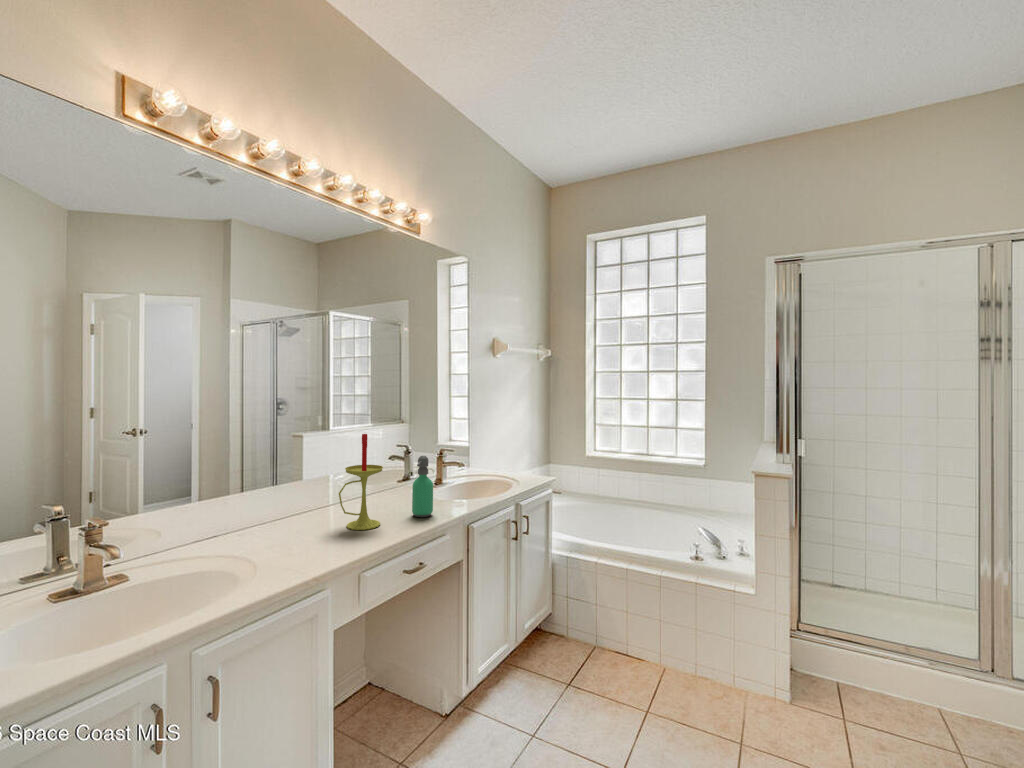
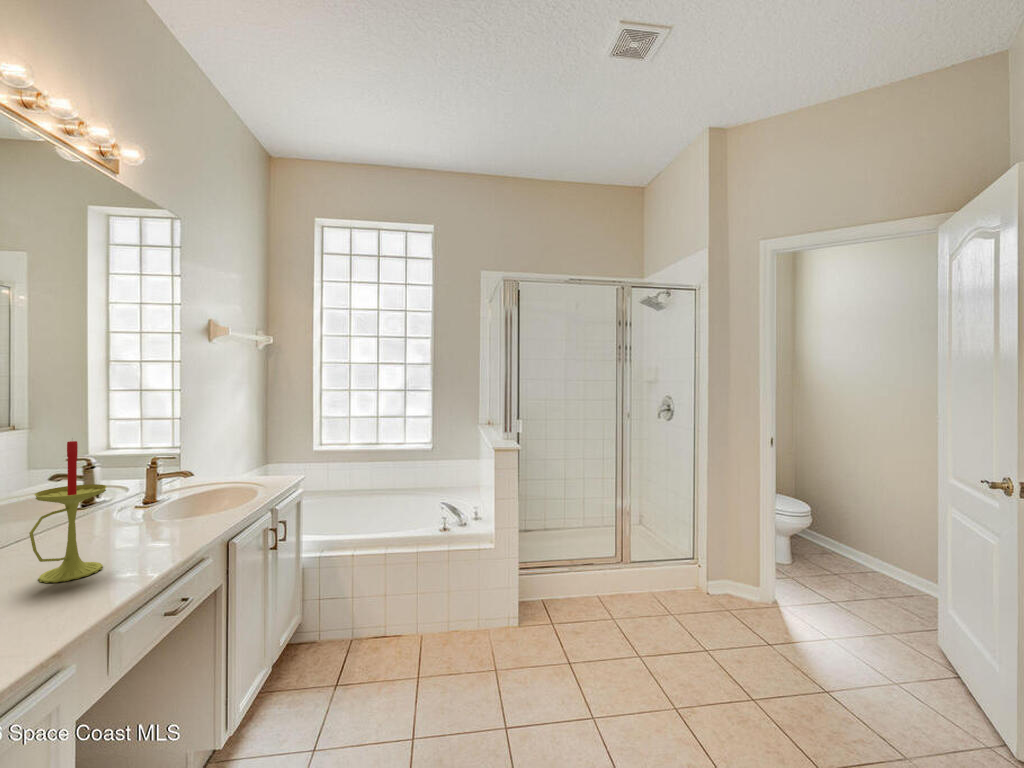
soap dispenser: present [412,456,433,517] -> none [145,464,179,545]

